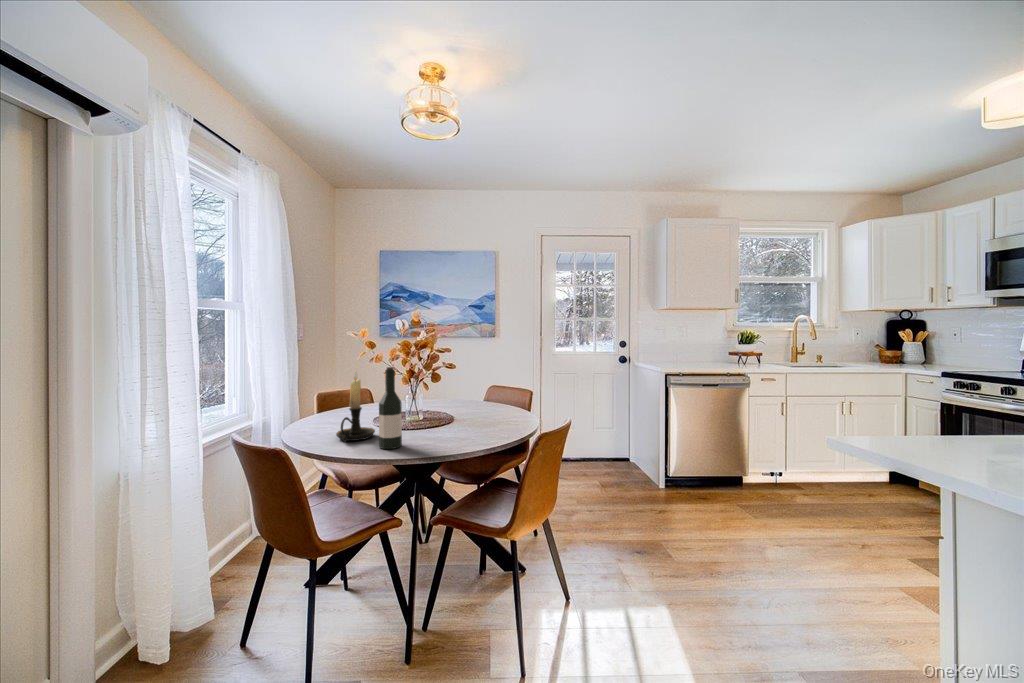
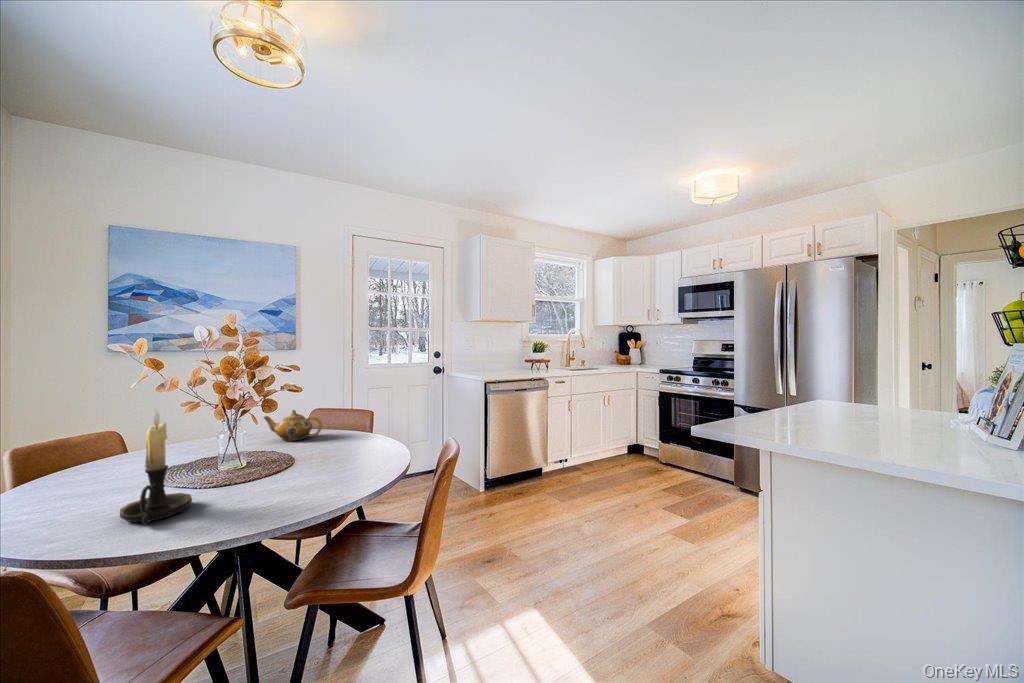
wine bottle: present [379,367,402,449] -> none [219,402,255,522]
teapot: none [447,383,487,408] -> present [264,410,322,441]

